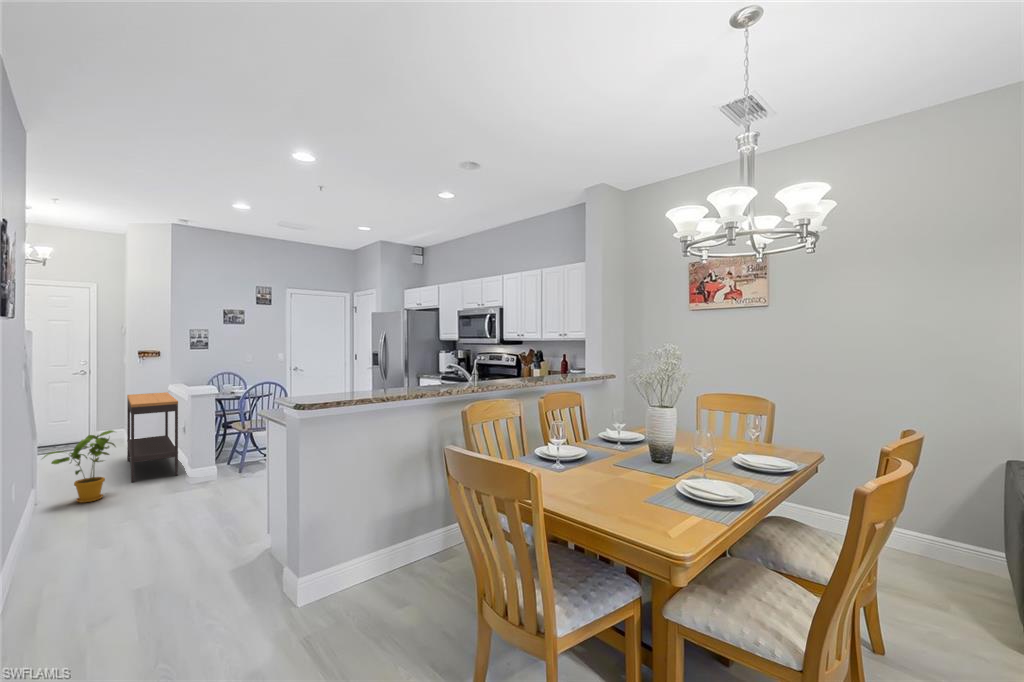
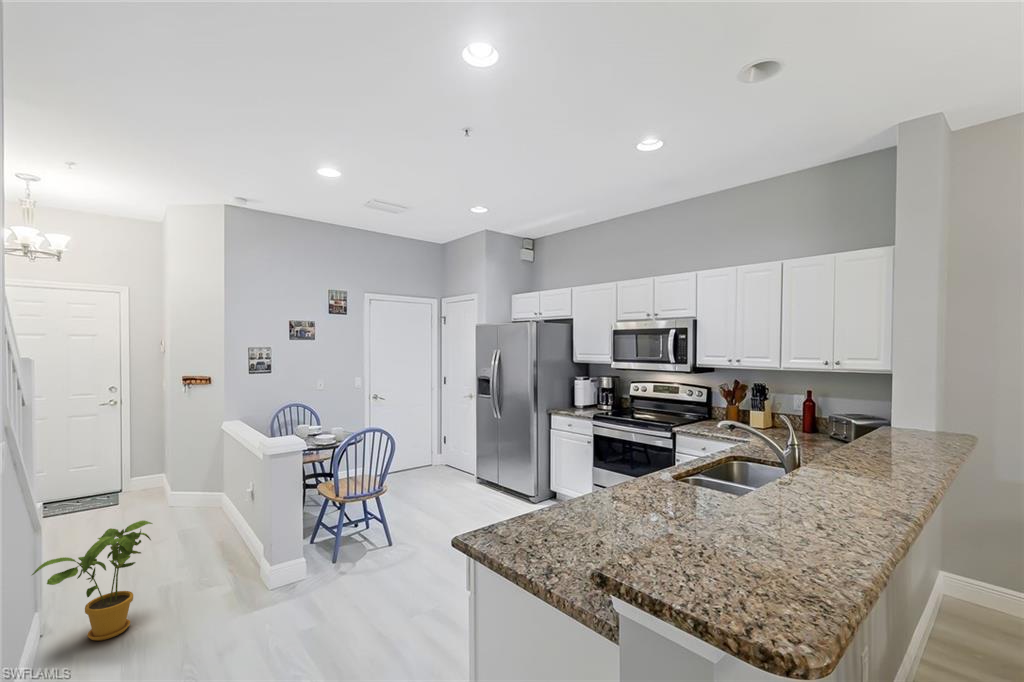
console table: present [127,392,178,482] -> none [168,435,240,585]

